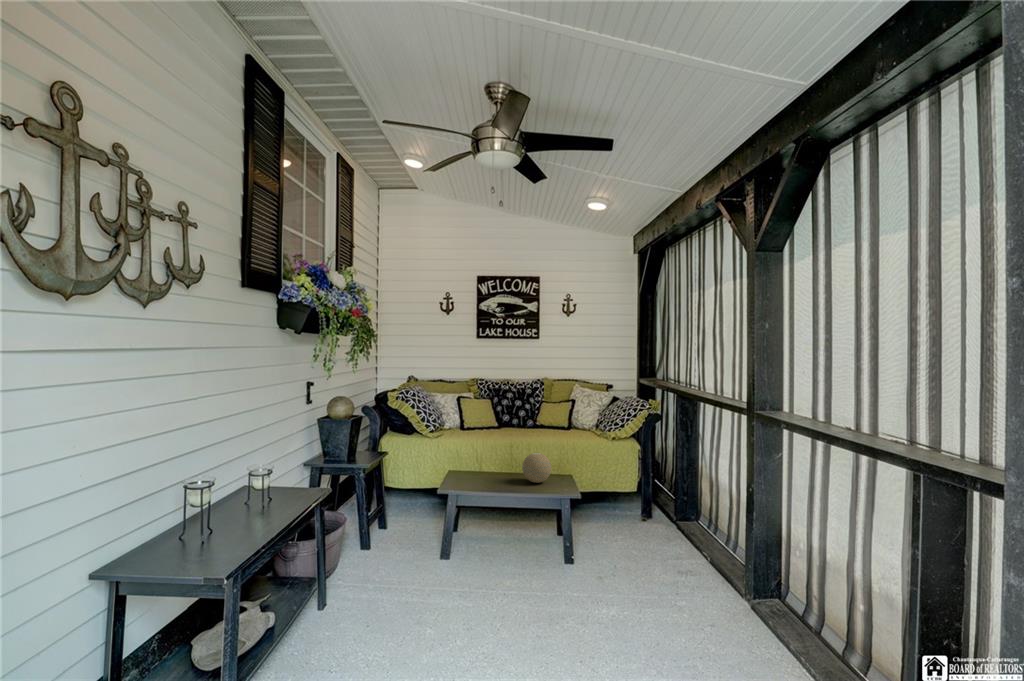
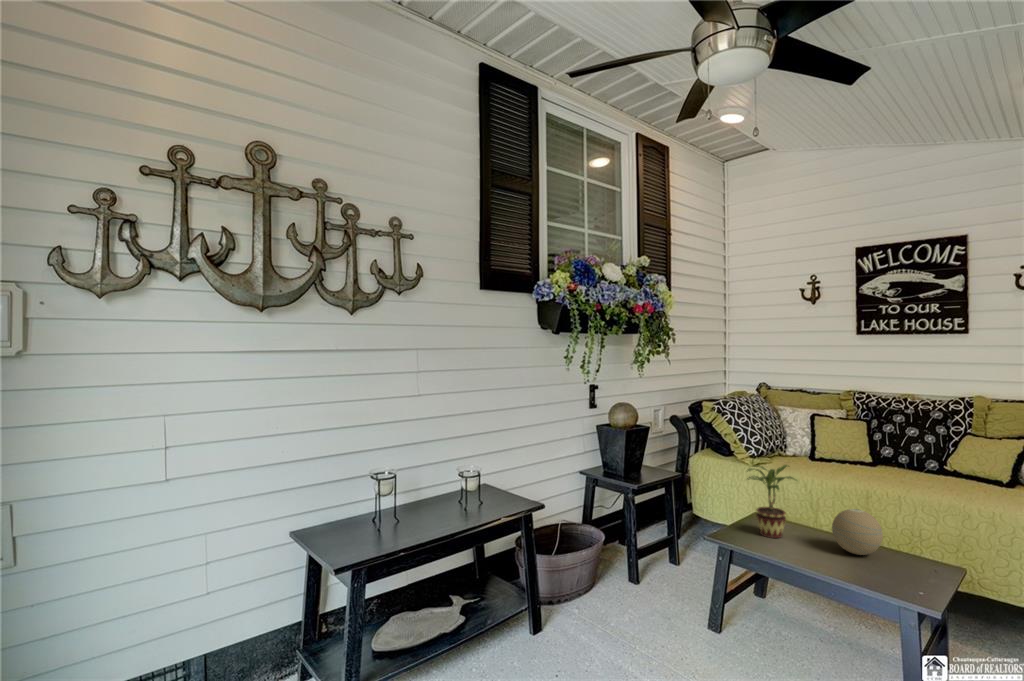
potted plant: none [466,430,505,486] -> present [747,465,797,538]

